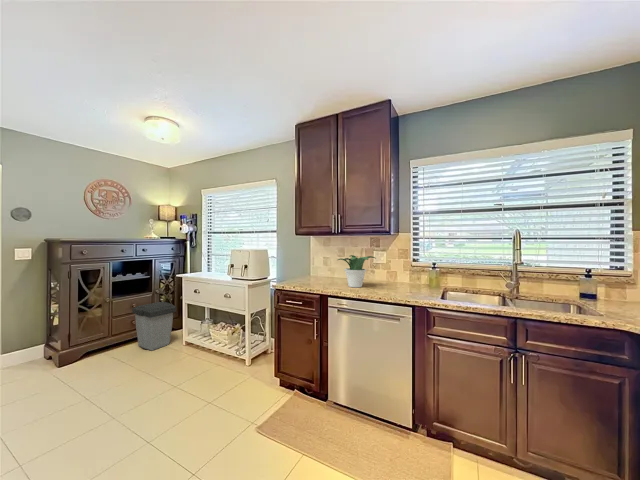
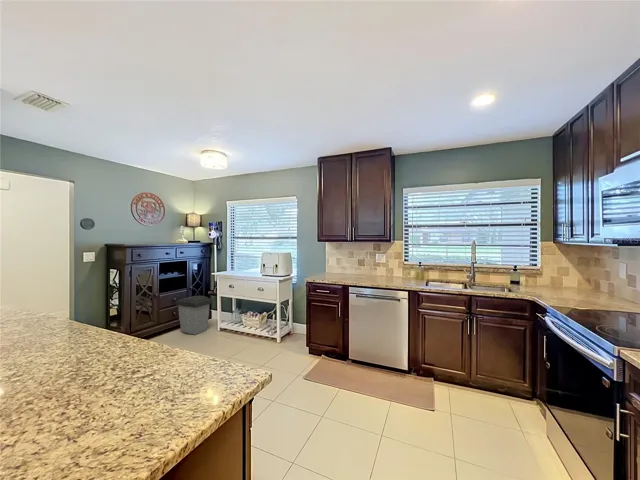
potted plant: present [338,255,375,287] -> none [352,257,380,280]

